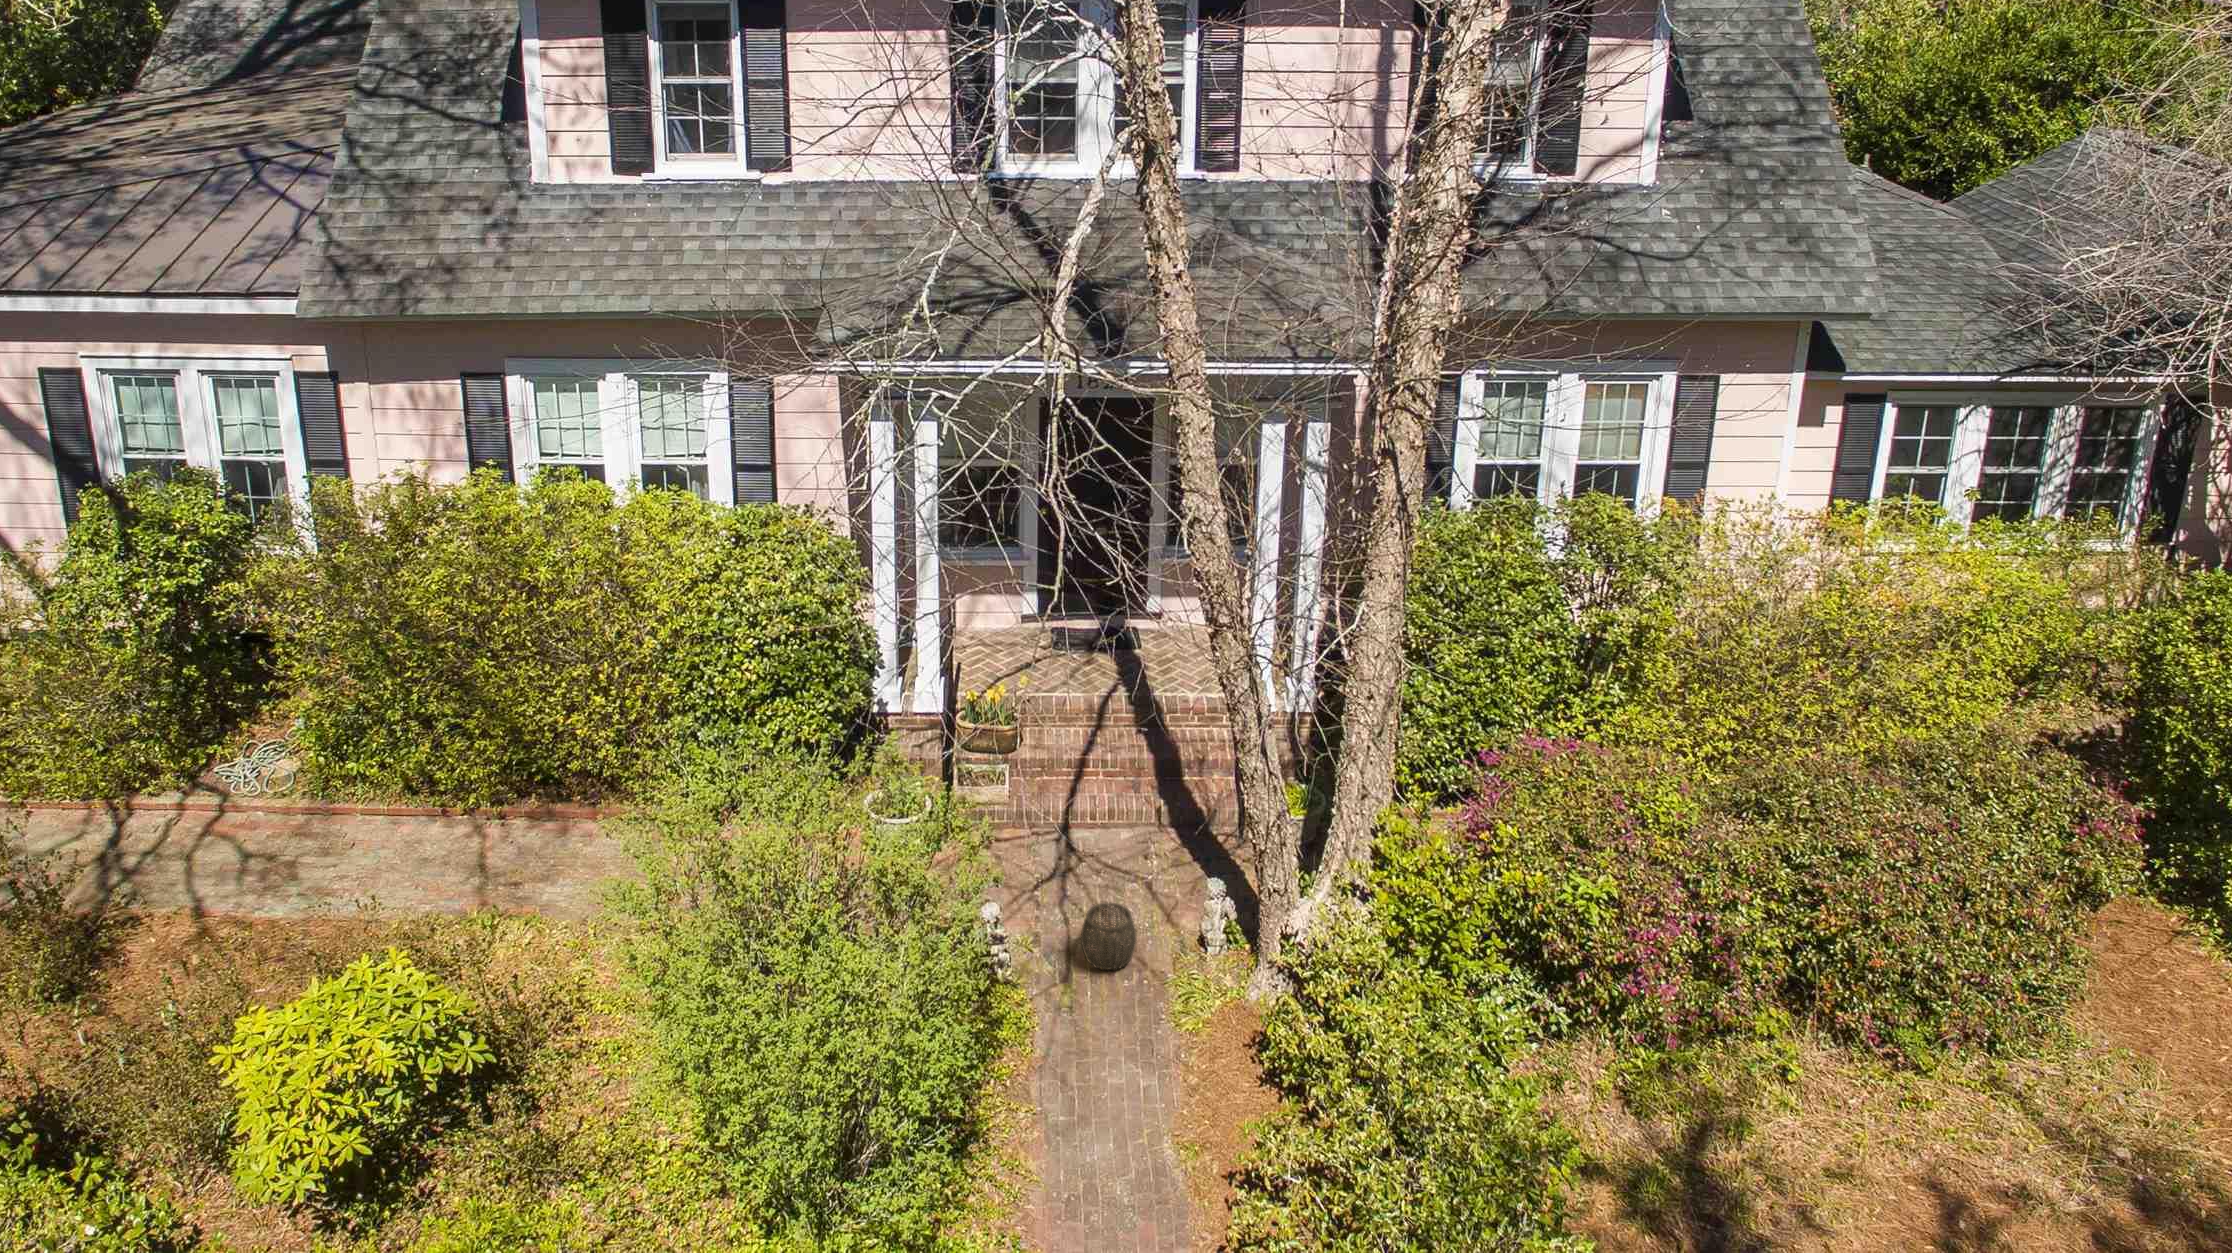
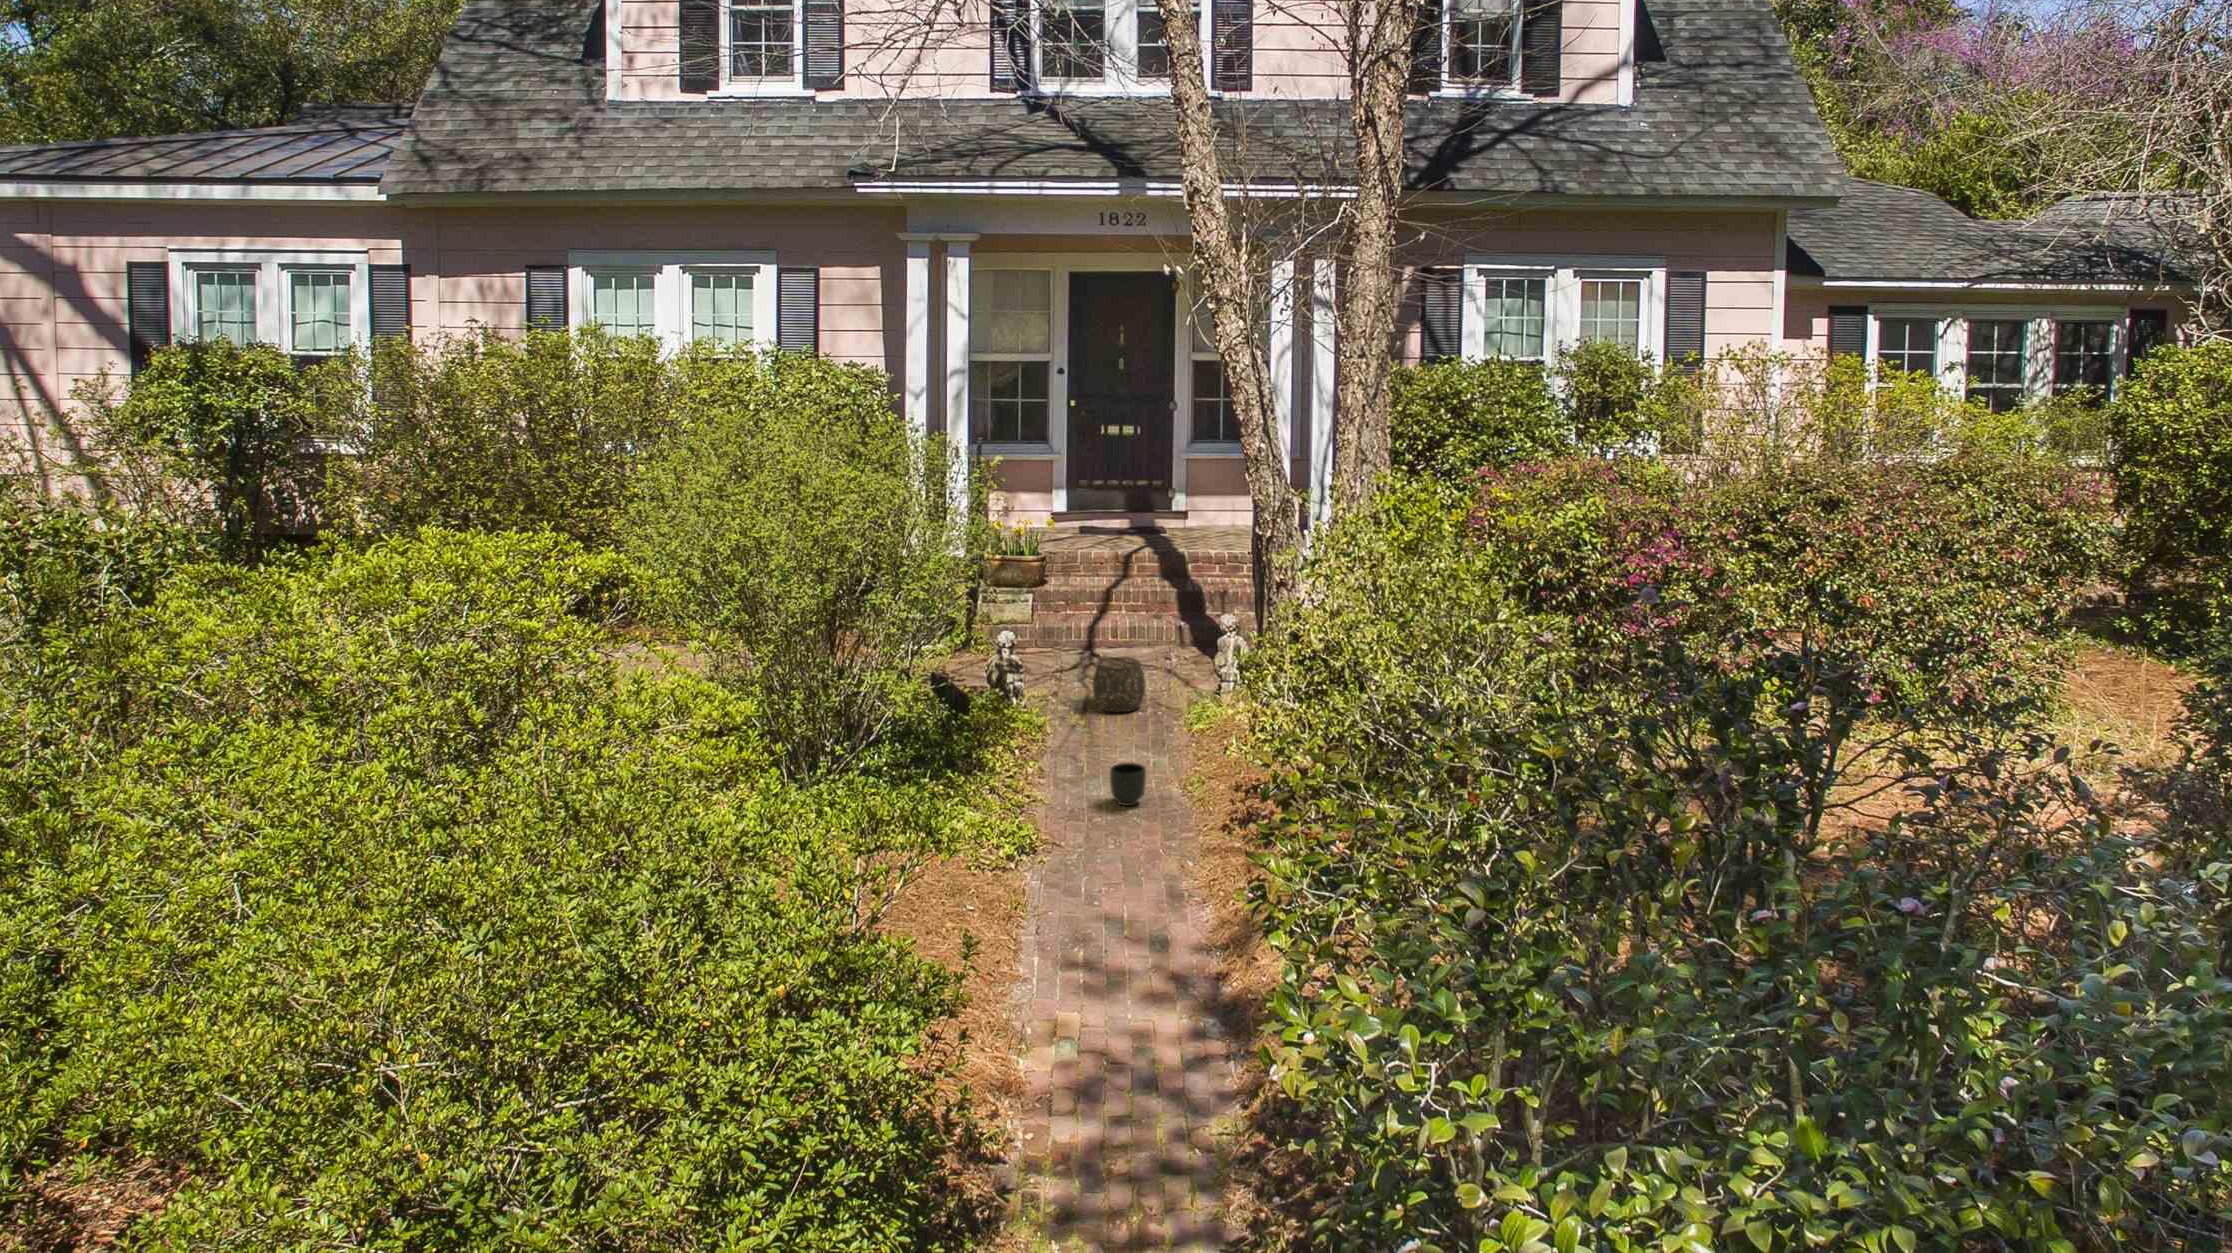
planter: none [1114,1122,1152,1174] -> present [1110,763,1146,806]

